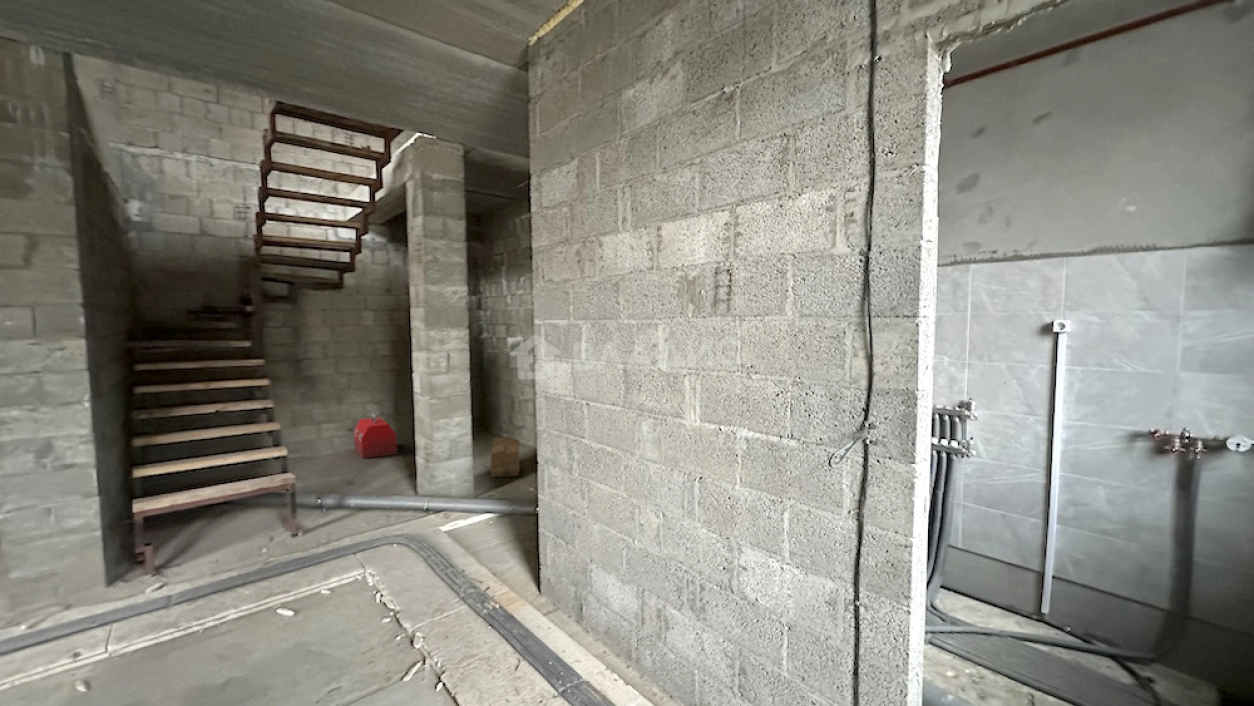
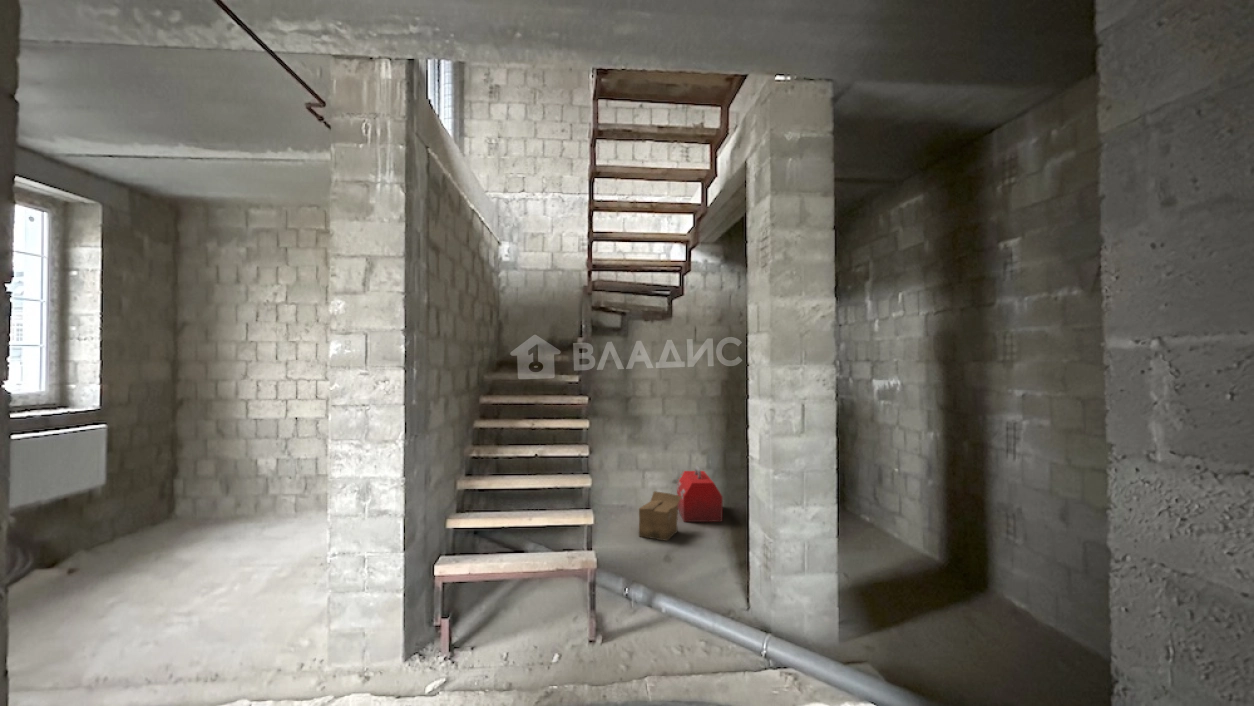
cardboard box: present [491,438,519,477] -> present [639,492,682,541]

